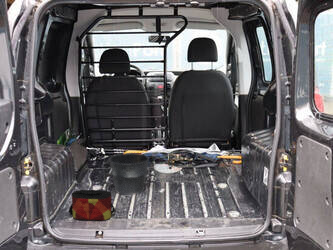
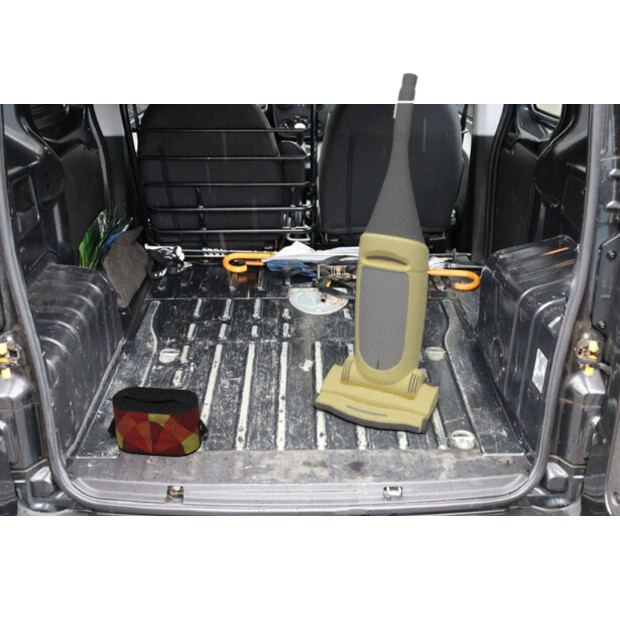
vacuum cleaner: none [164,53,224,212] -> present [313,73,440,433]
bucket: present [107,153,149,195] -> none [187,283,280,379]

